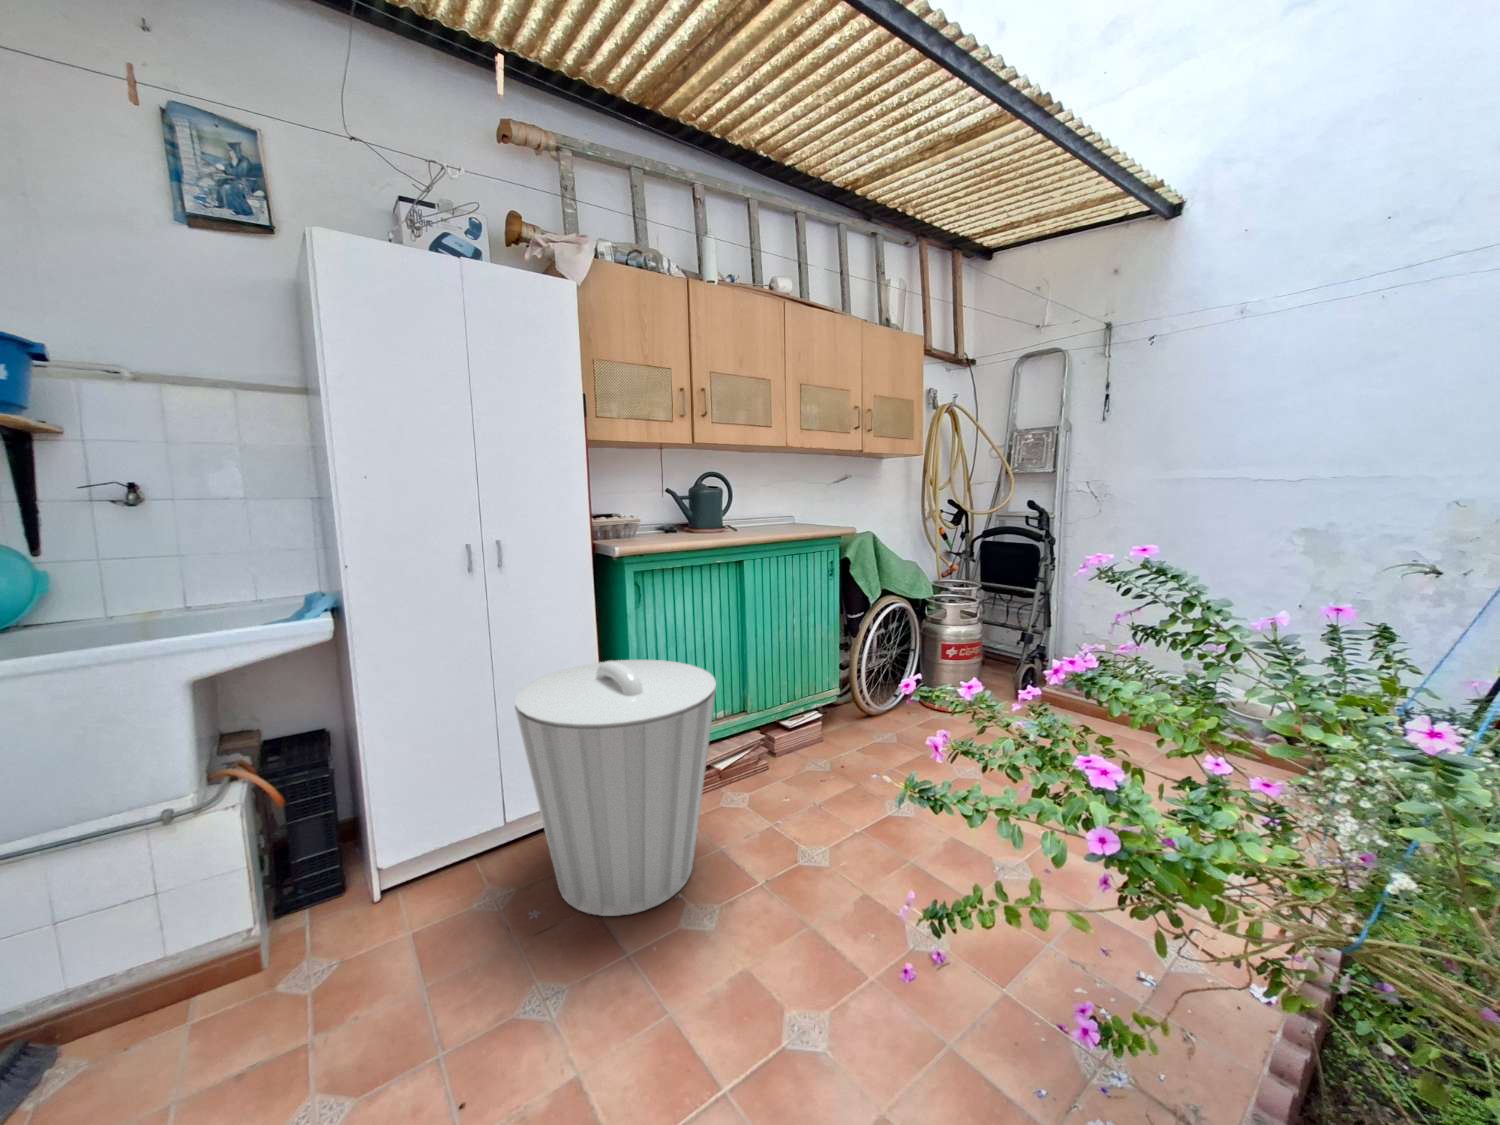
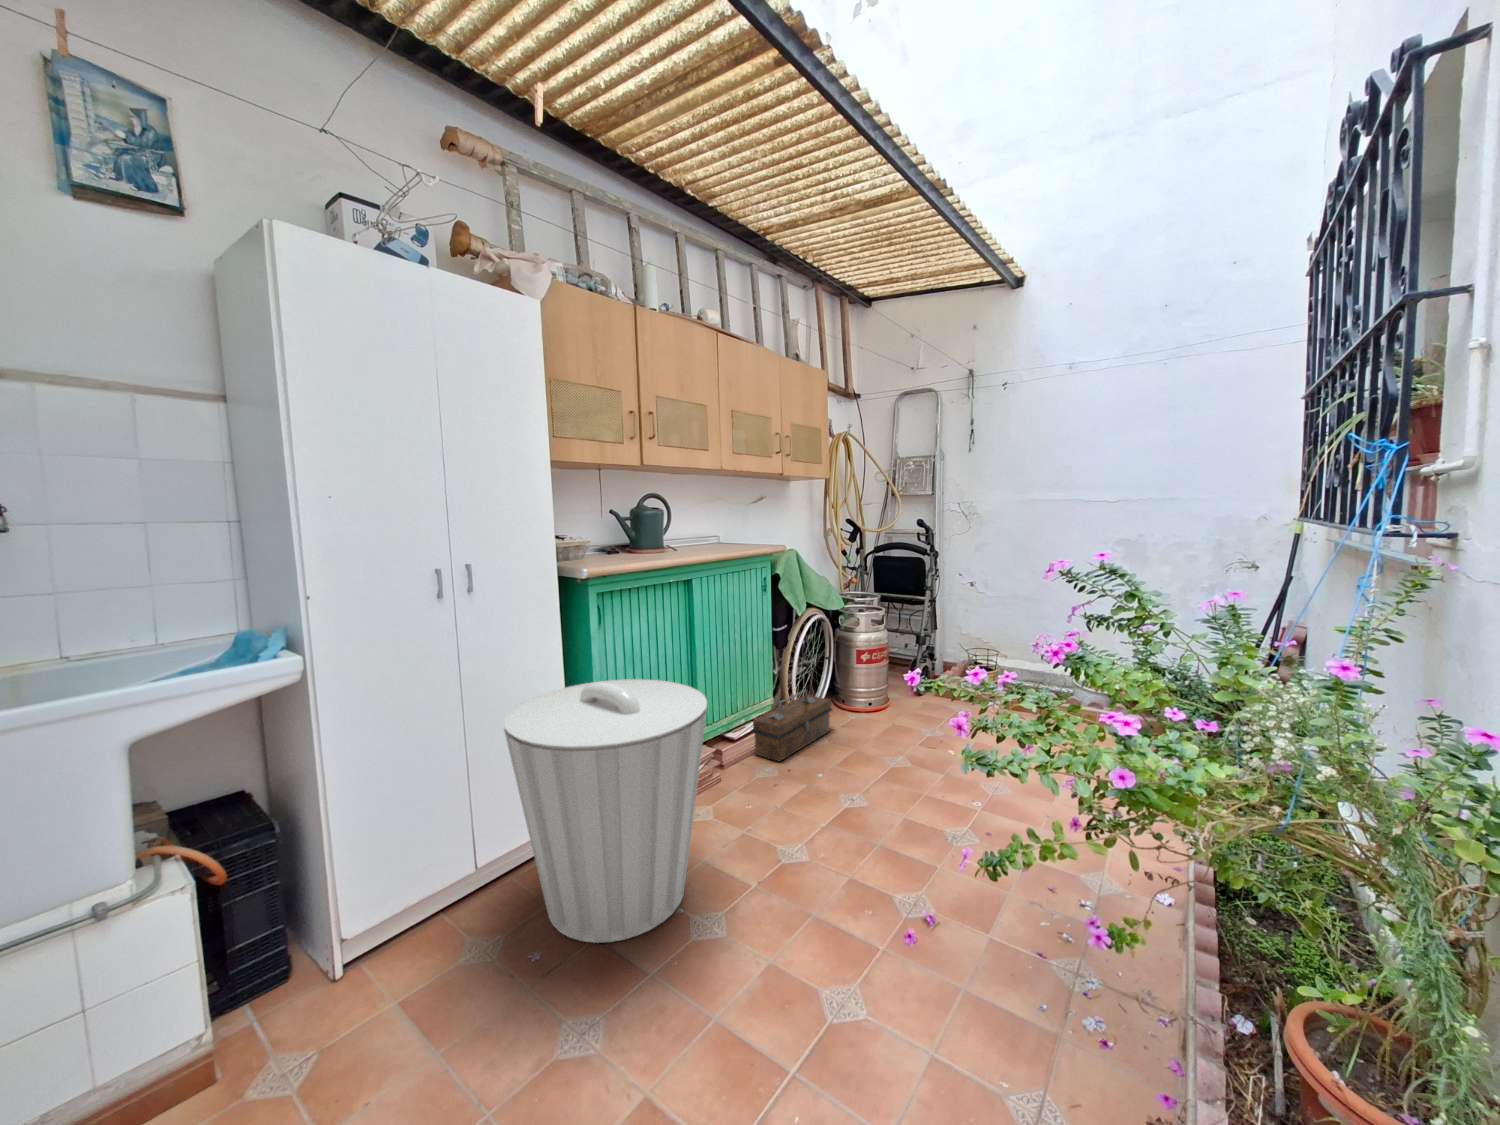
toolbox: none [807,684,905,757] -> present [751,690,832,761]

